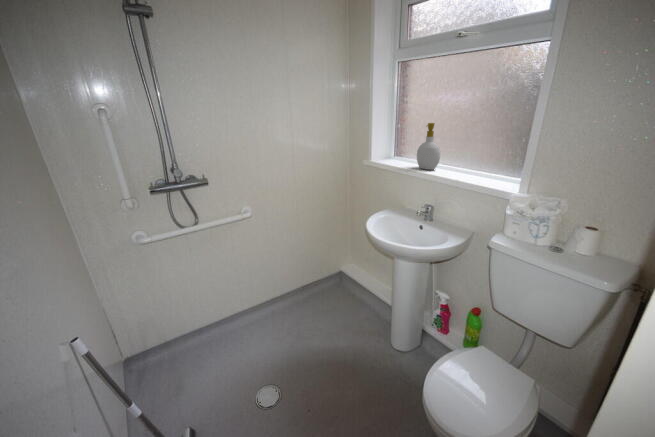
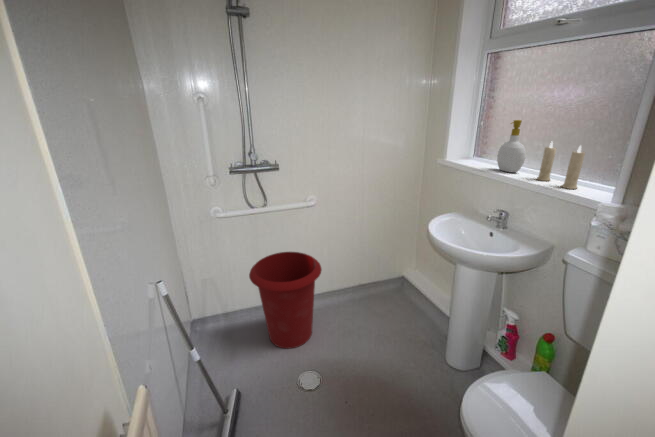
candle: none [451,139,492,182] -> present [537,142,585,189]
waste bin: none [188,267,267,368] -> present [249,252,322,348]

